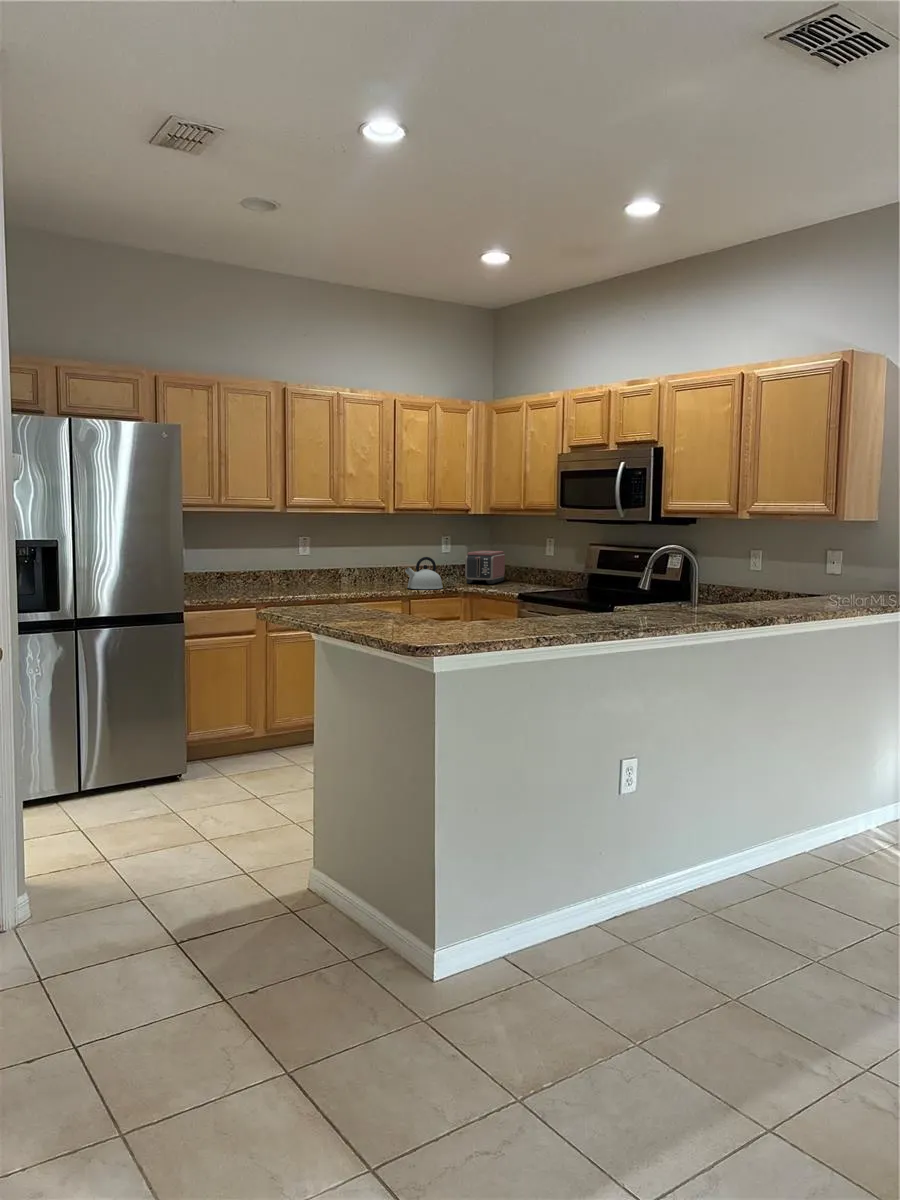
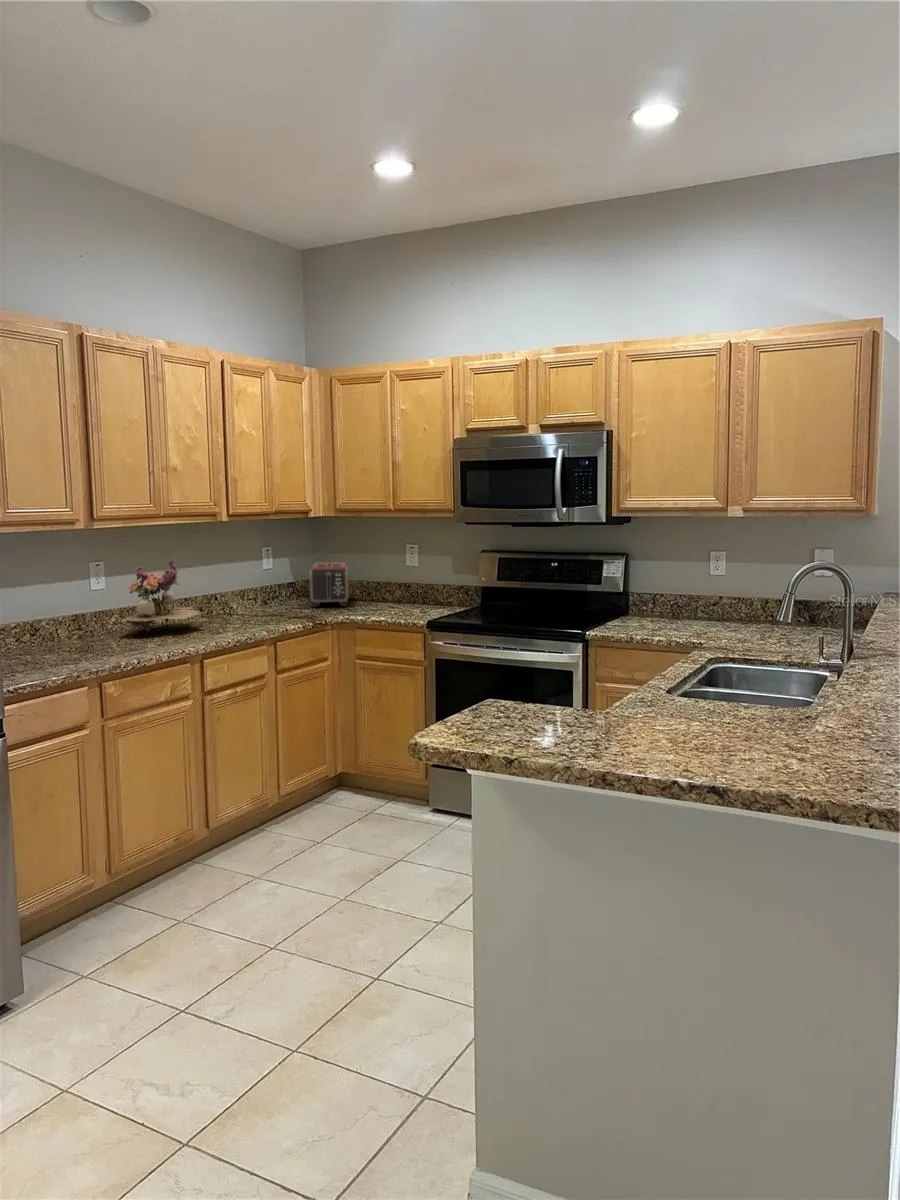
flower arrangement: none [316,539,373,588] -> present [121,558,204,631]
kettle: present [405,557,443,589] -> none [249,579,299,625]

